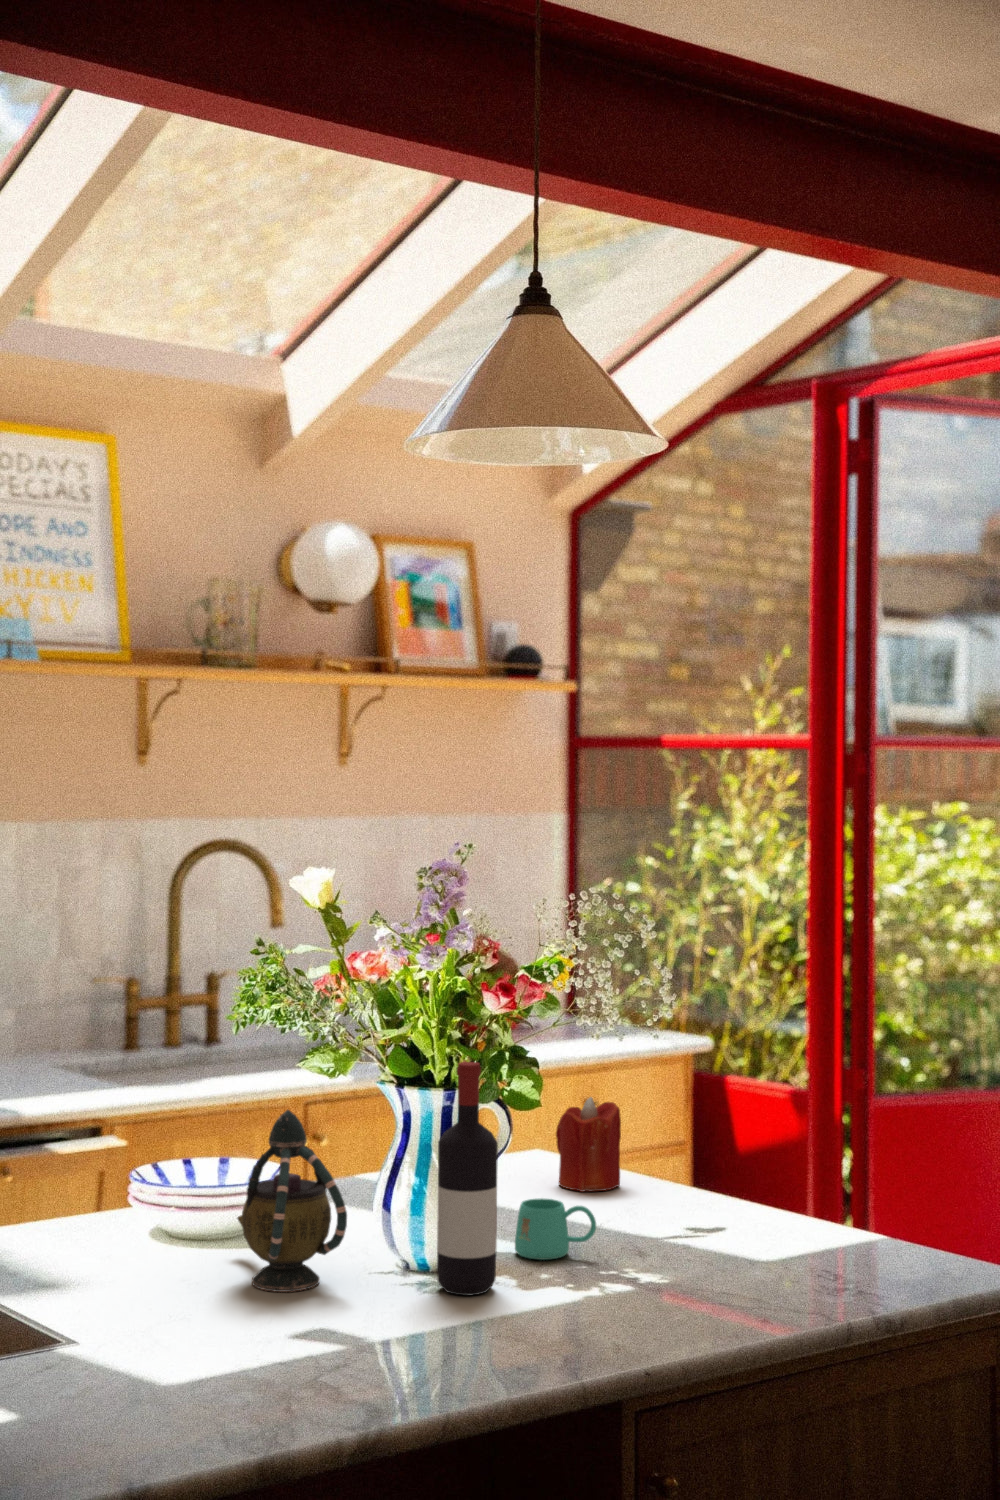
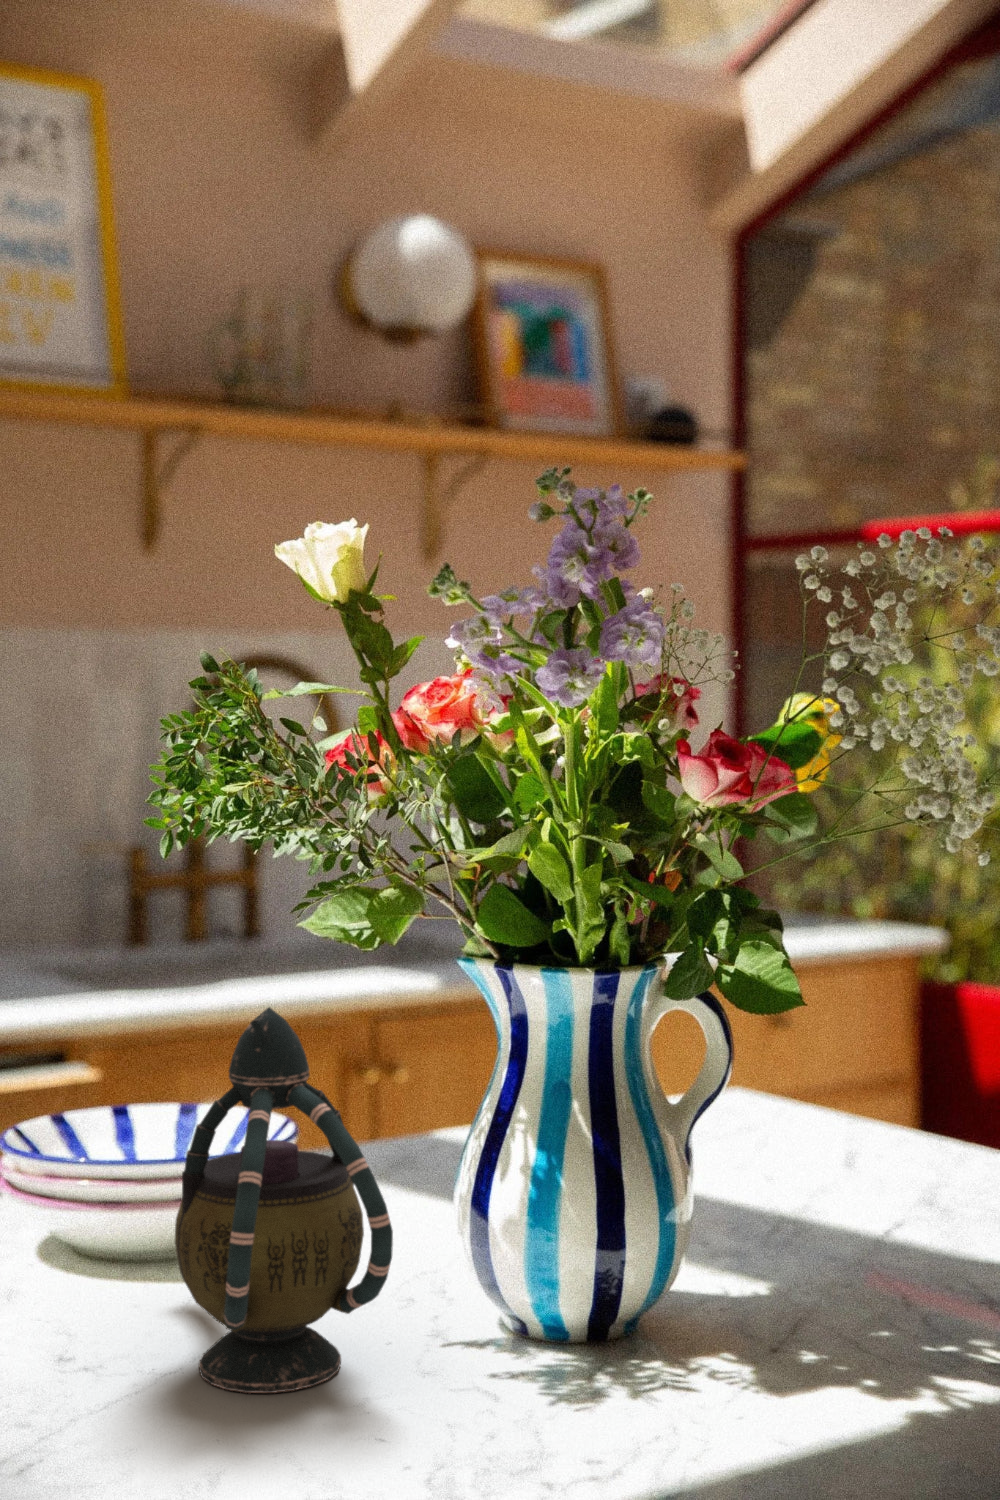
wine bottle: present [437,1062,498,1295] -> none [587,906,717,1407]
candle: present [556,1097,621,1192] -> none [781,995,898,1161]
mug: present [515,1199,596,1260] -> none [737,1186,905,1311]

